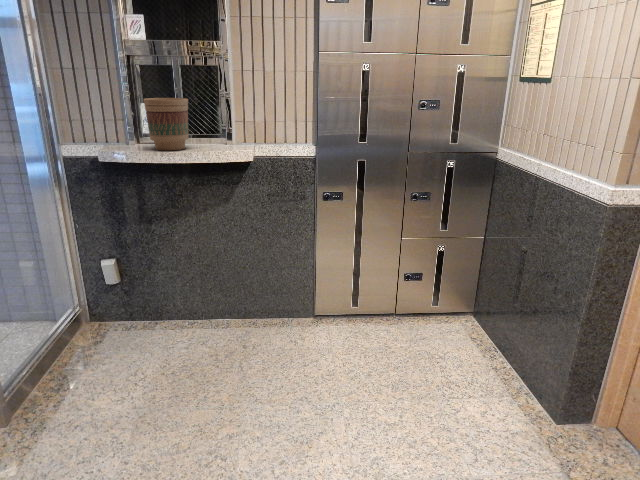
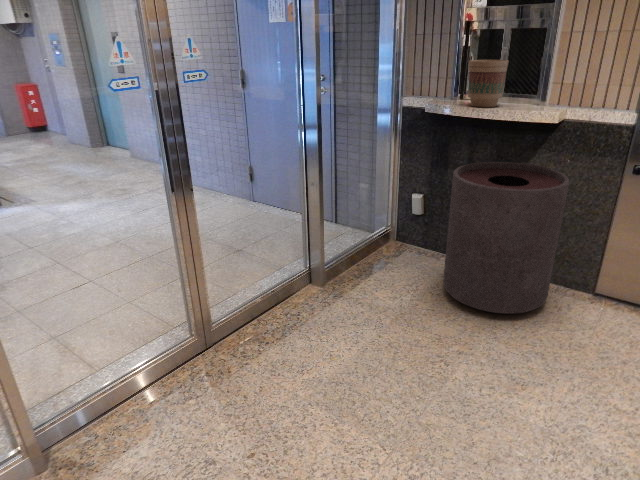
trash can: none [159,205,283,375] -> present [443,162,569,314]

